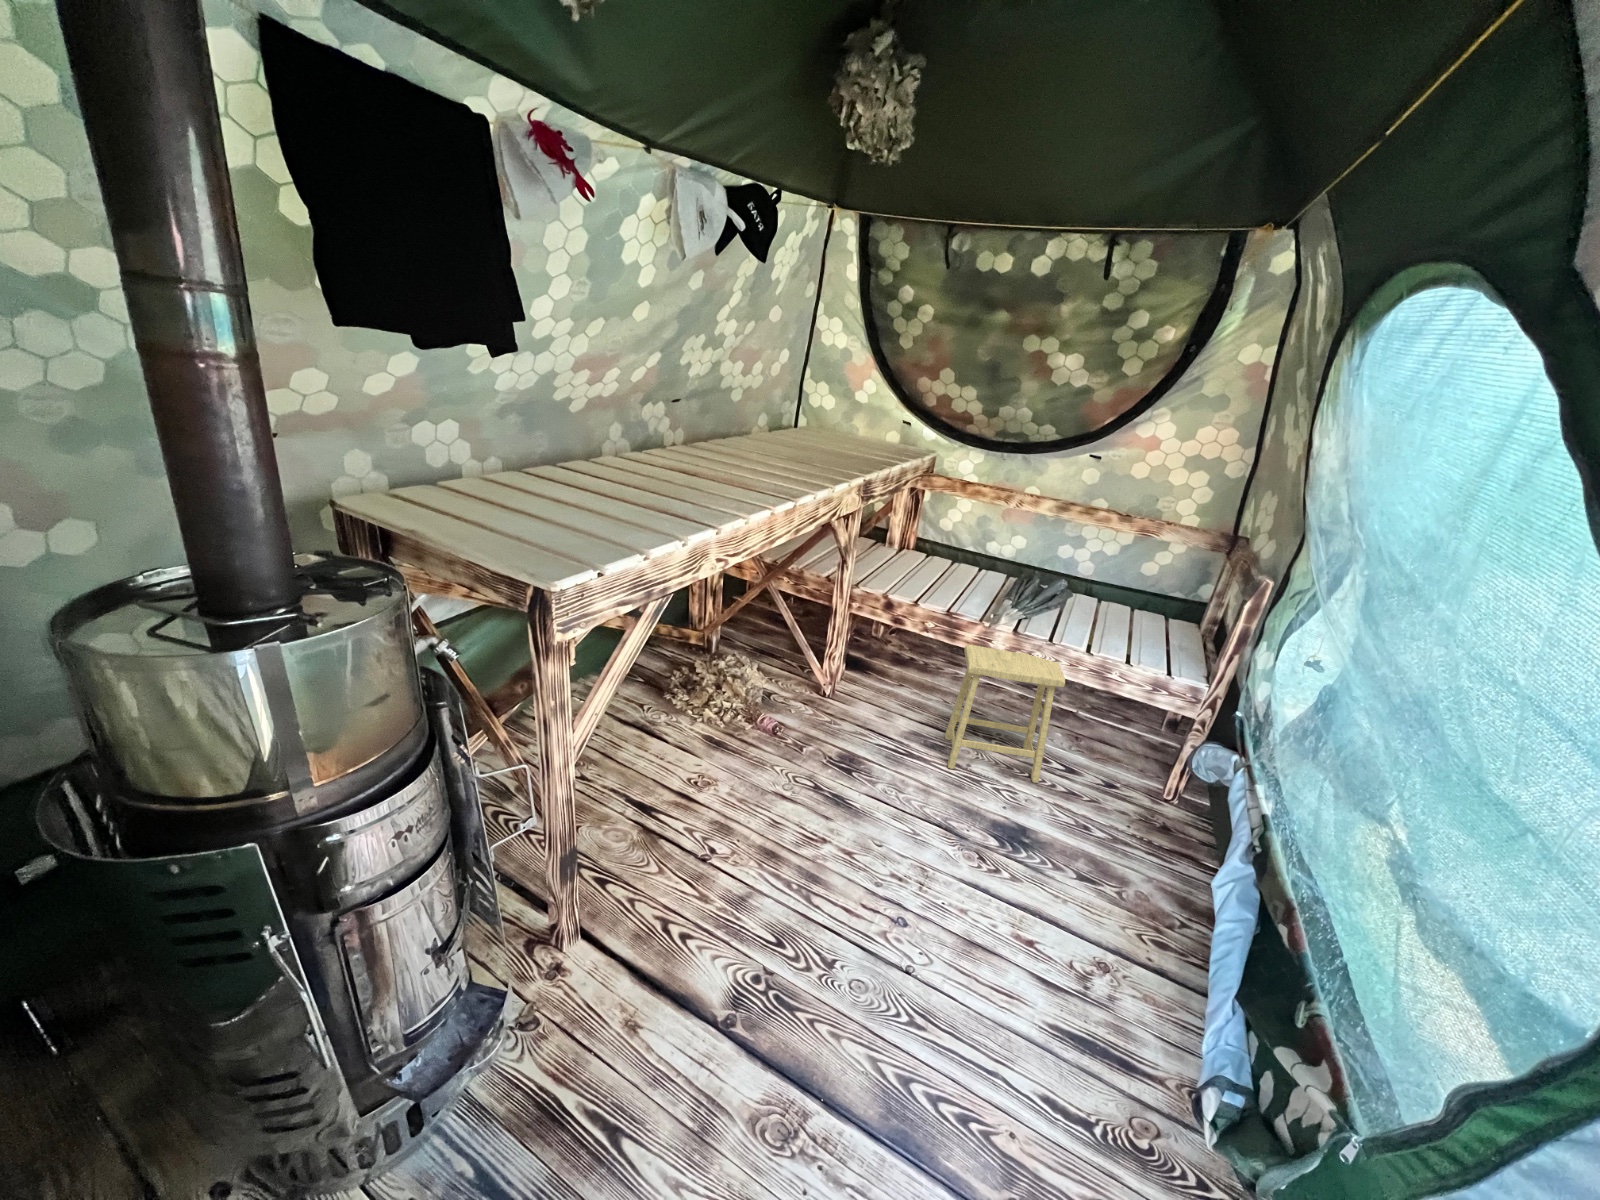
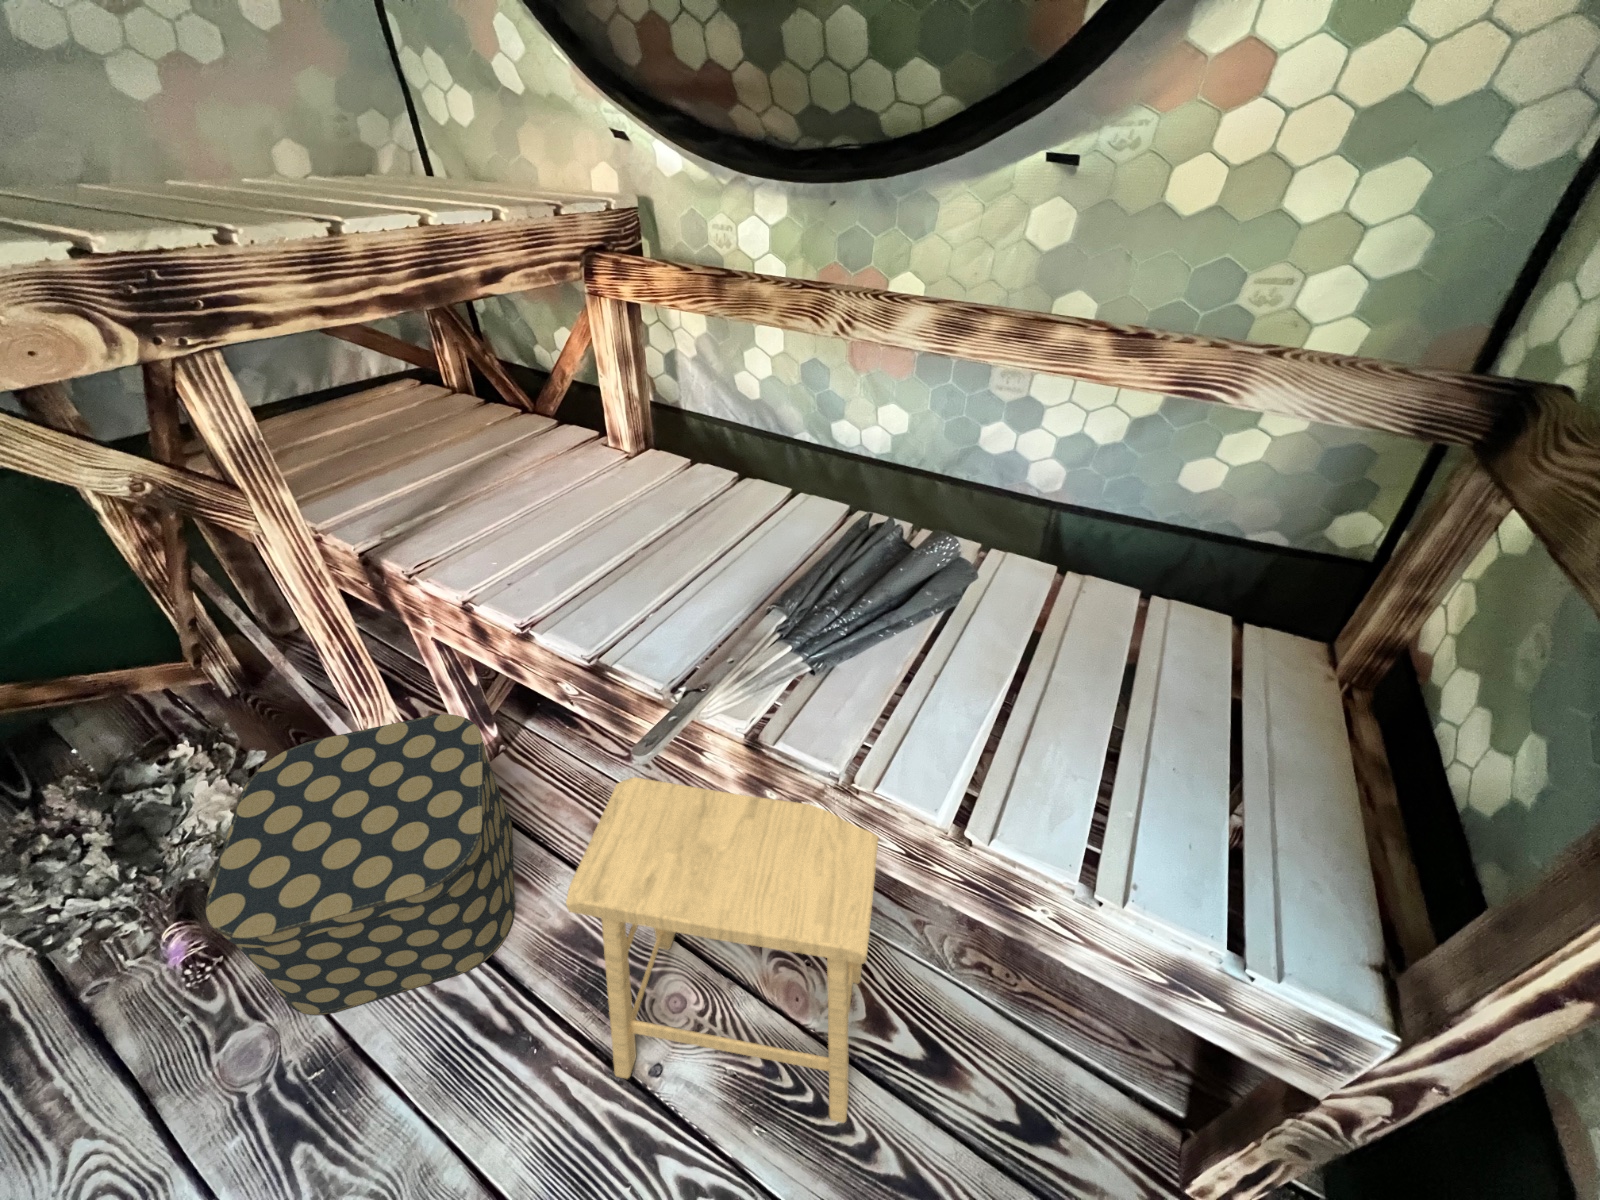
storage box: none [784,646,892,748] -> present [205,714,515,1015]

